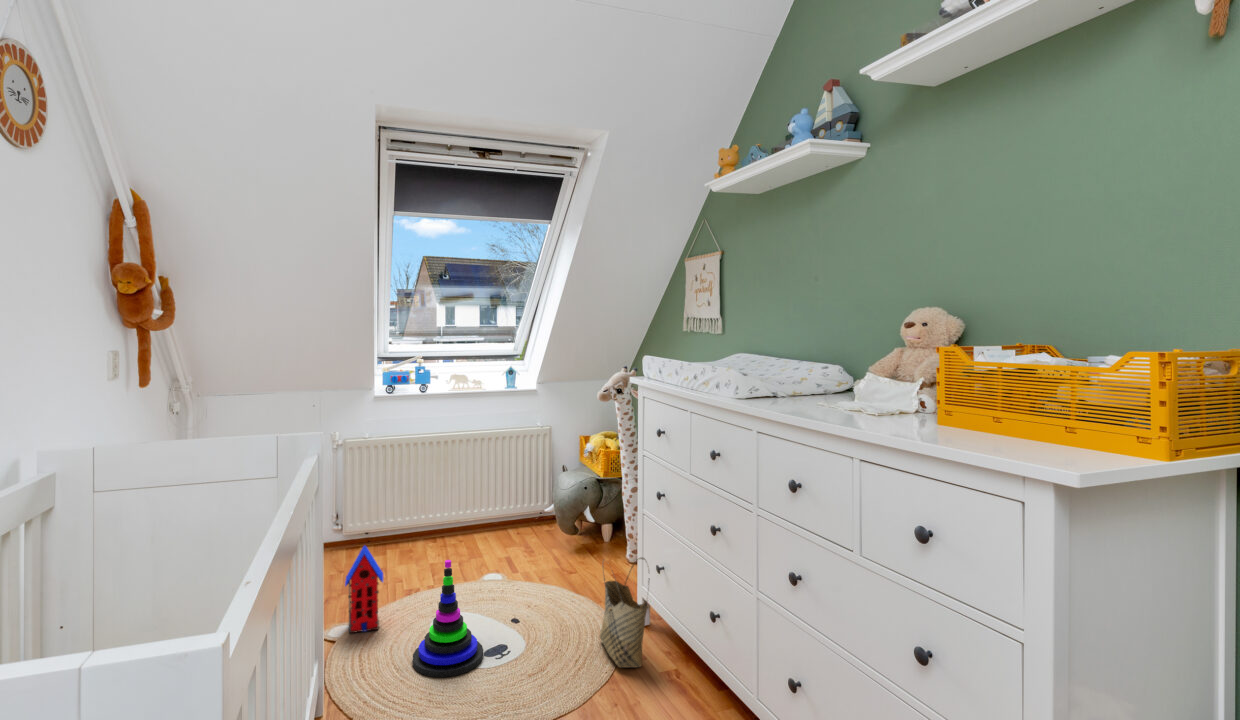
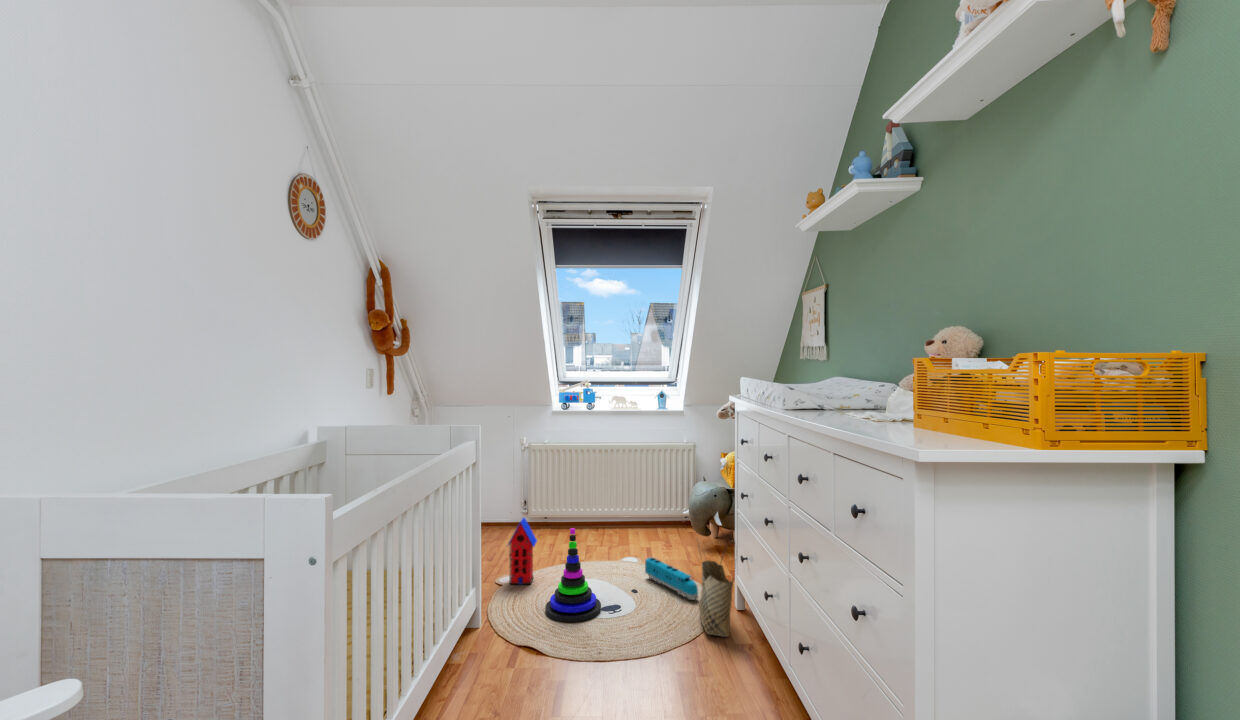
toy train: none [520,577,592,625] -> present [645,558,698,600]

